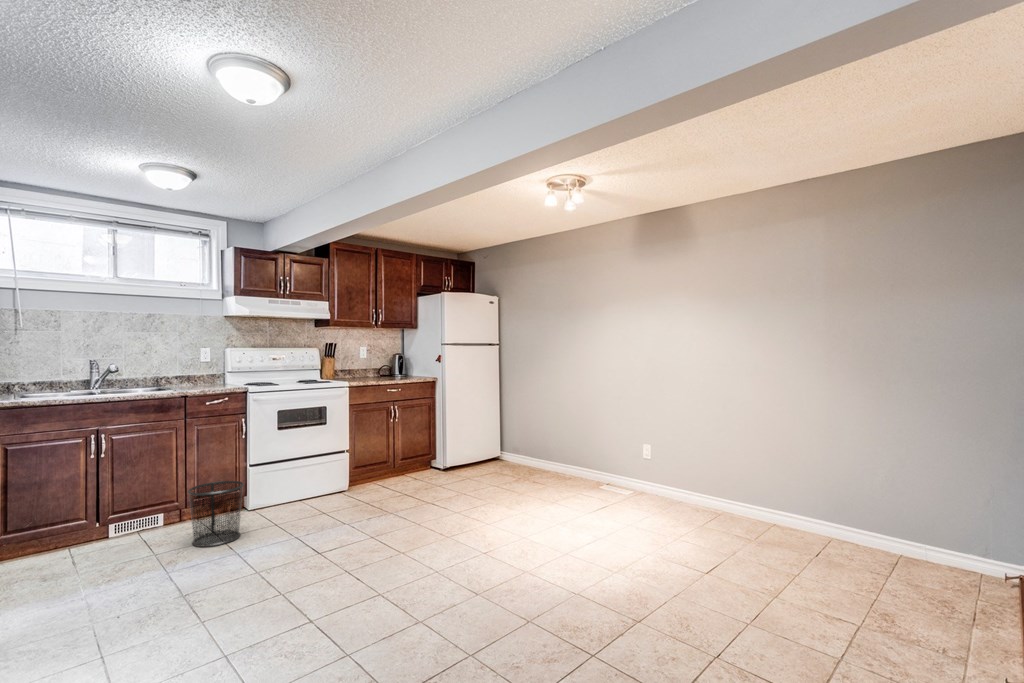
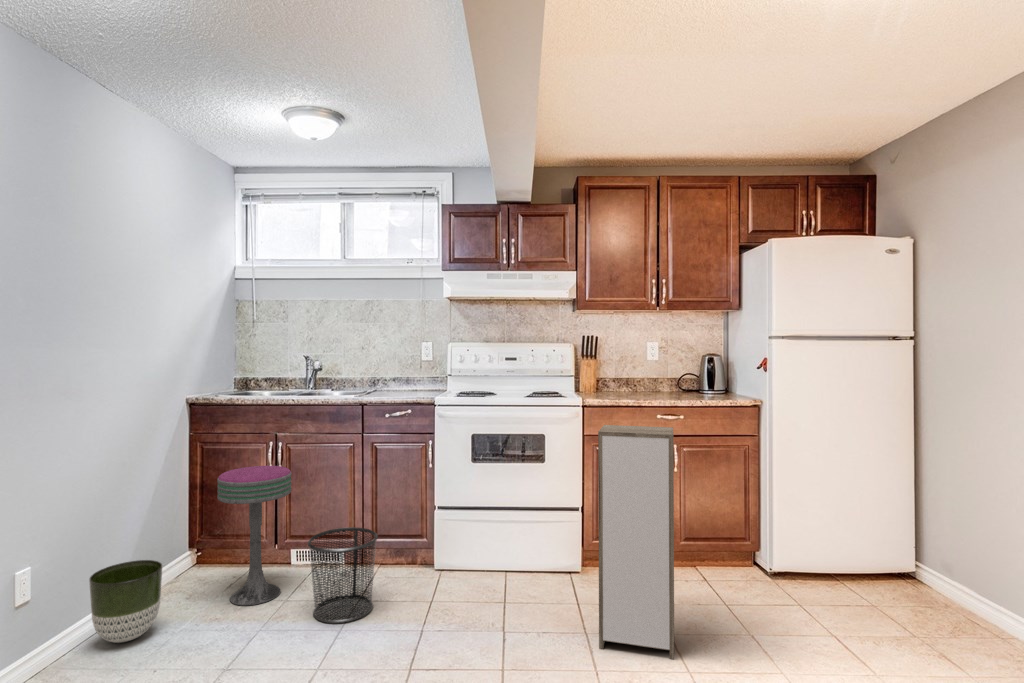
storage cabinet: none [389,388,434,508] -> present [598,425,674,659]
bar stool: none [81,448,152,564] -> present [217,466,292,606]
planter: none [5,532,76,603] -> present [89,560,162,643]

